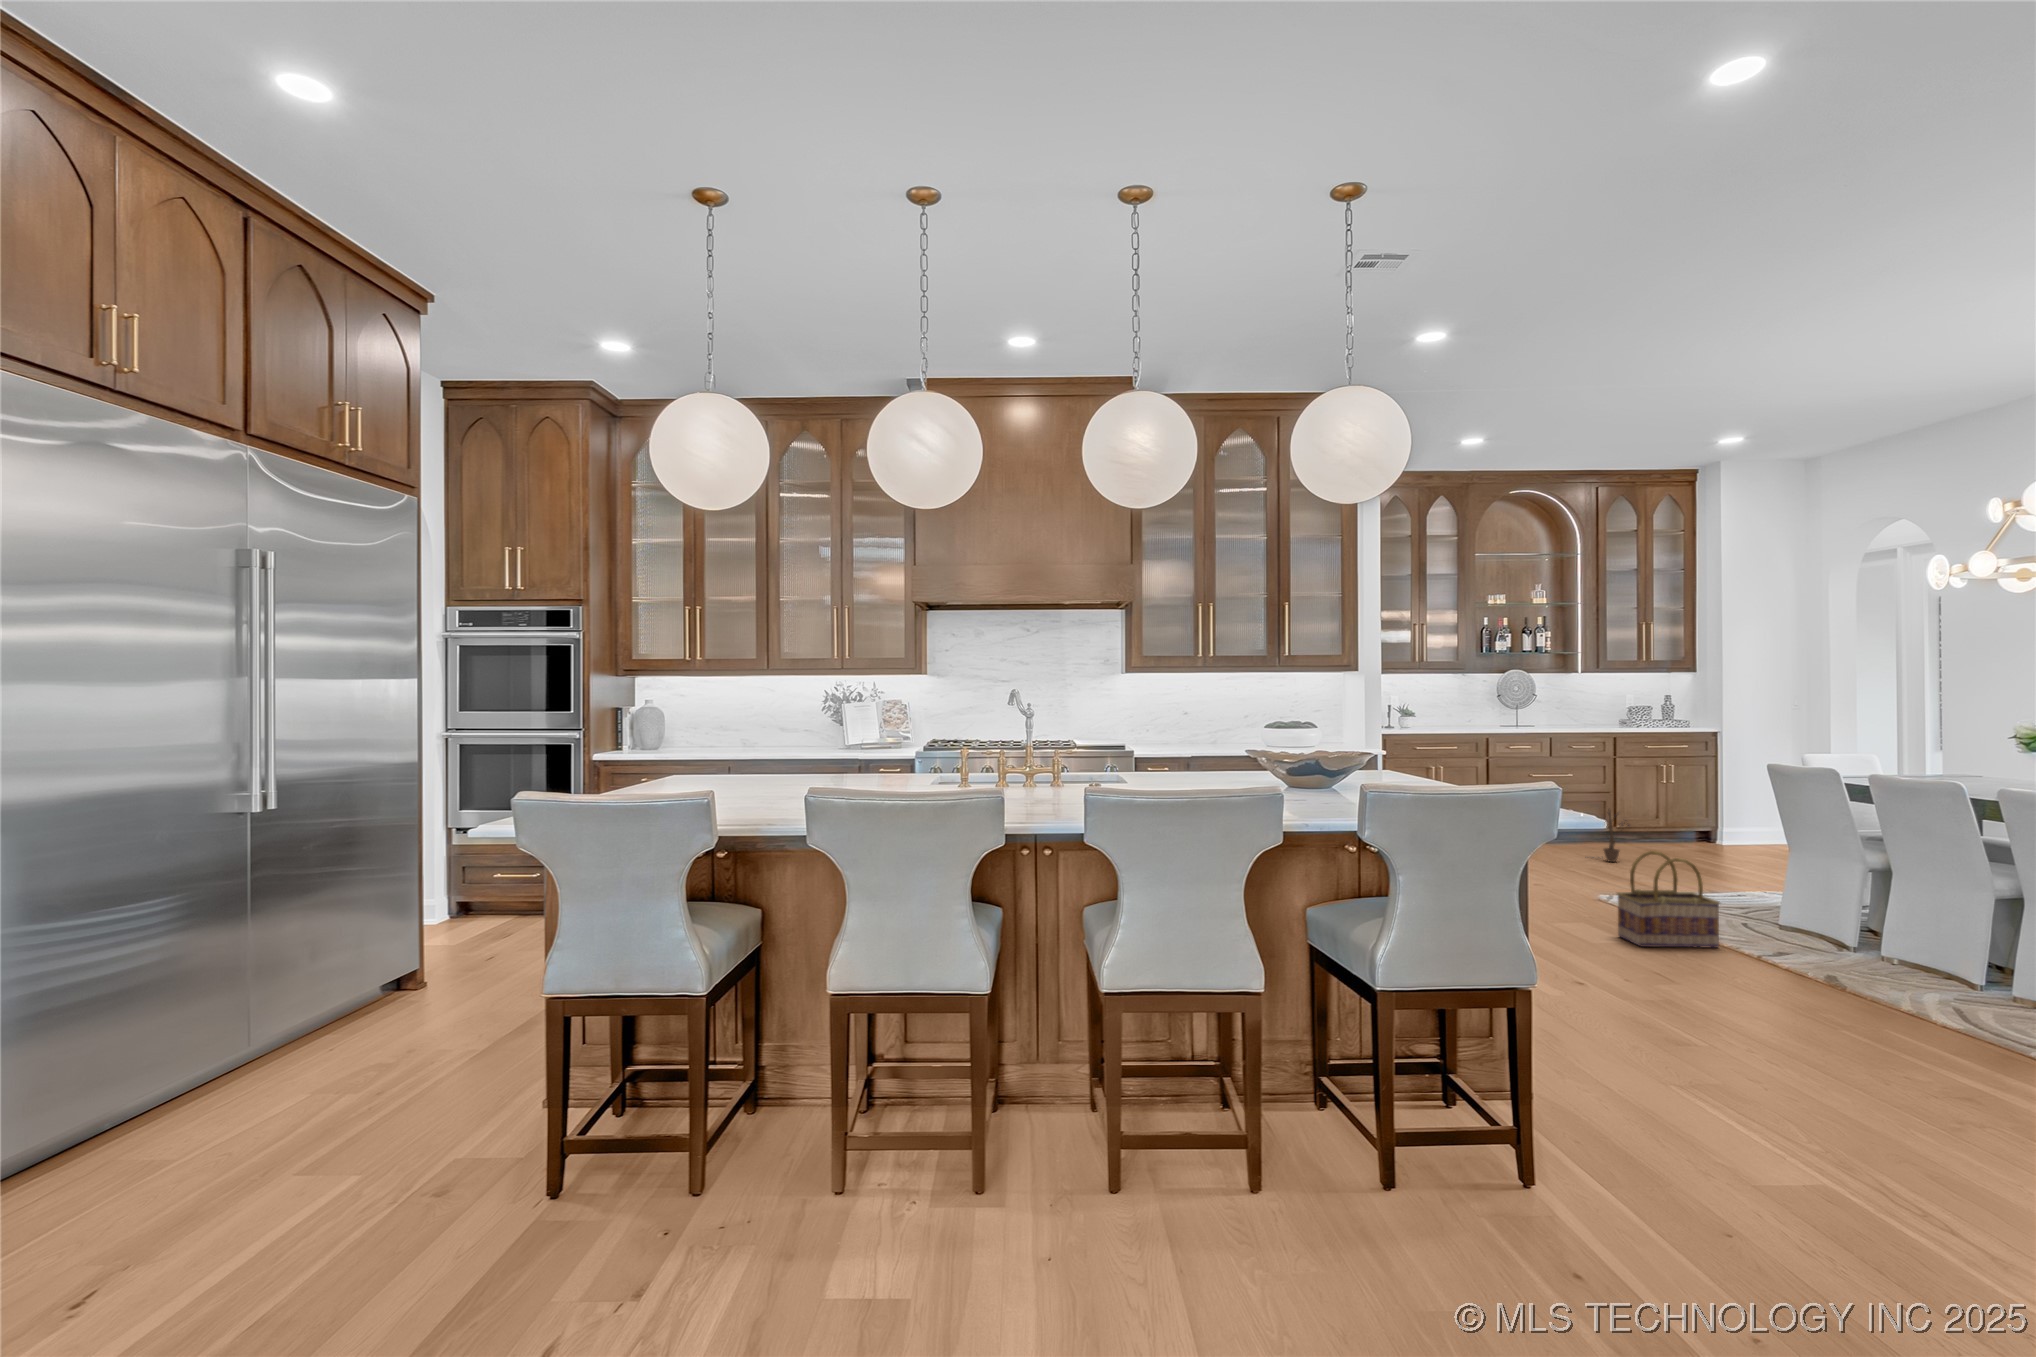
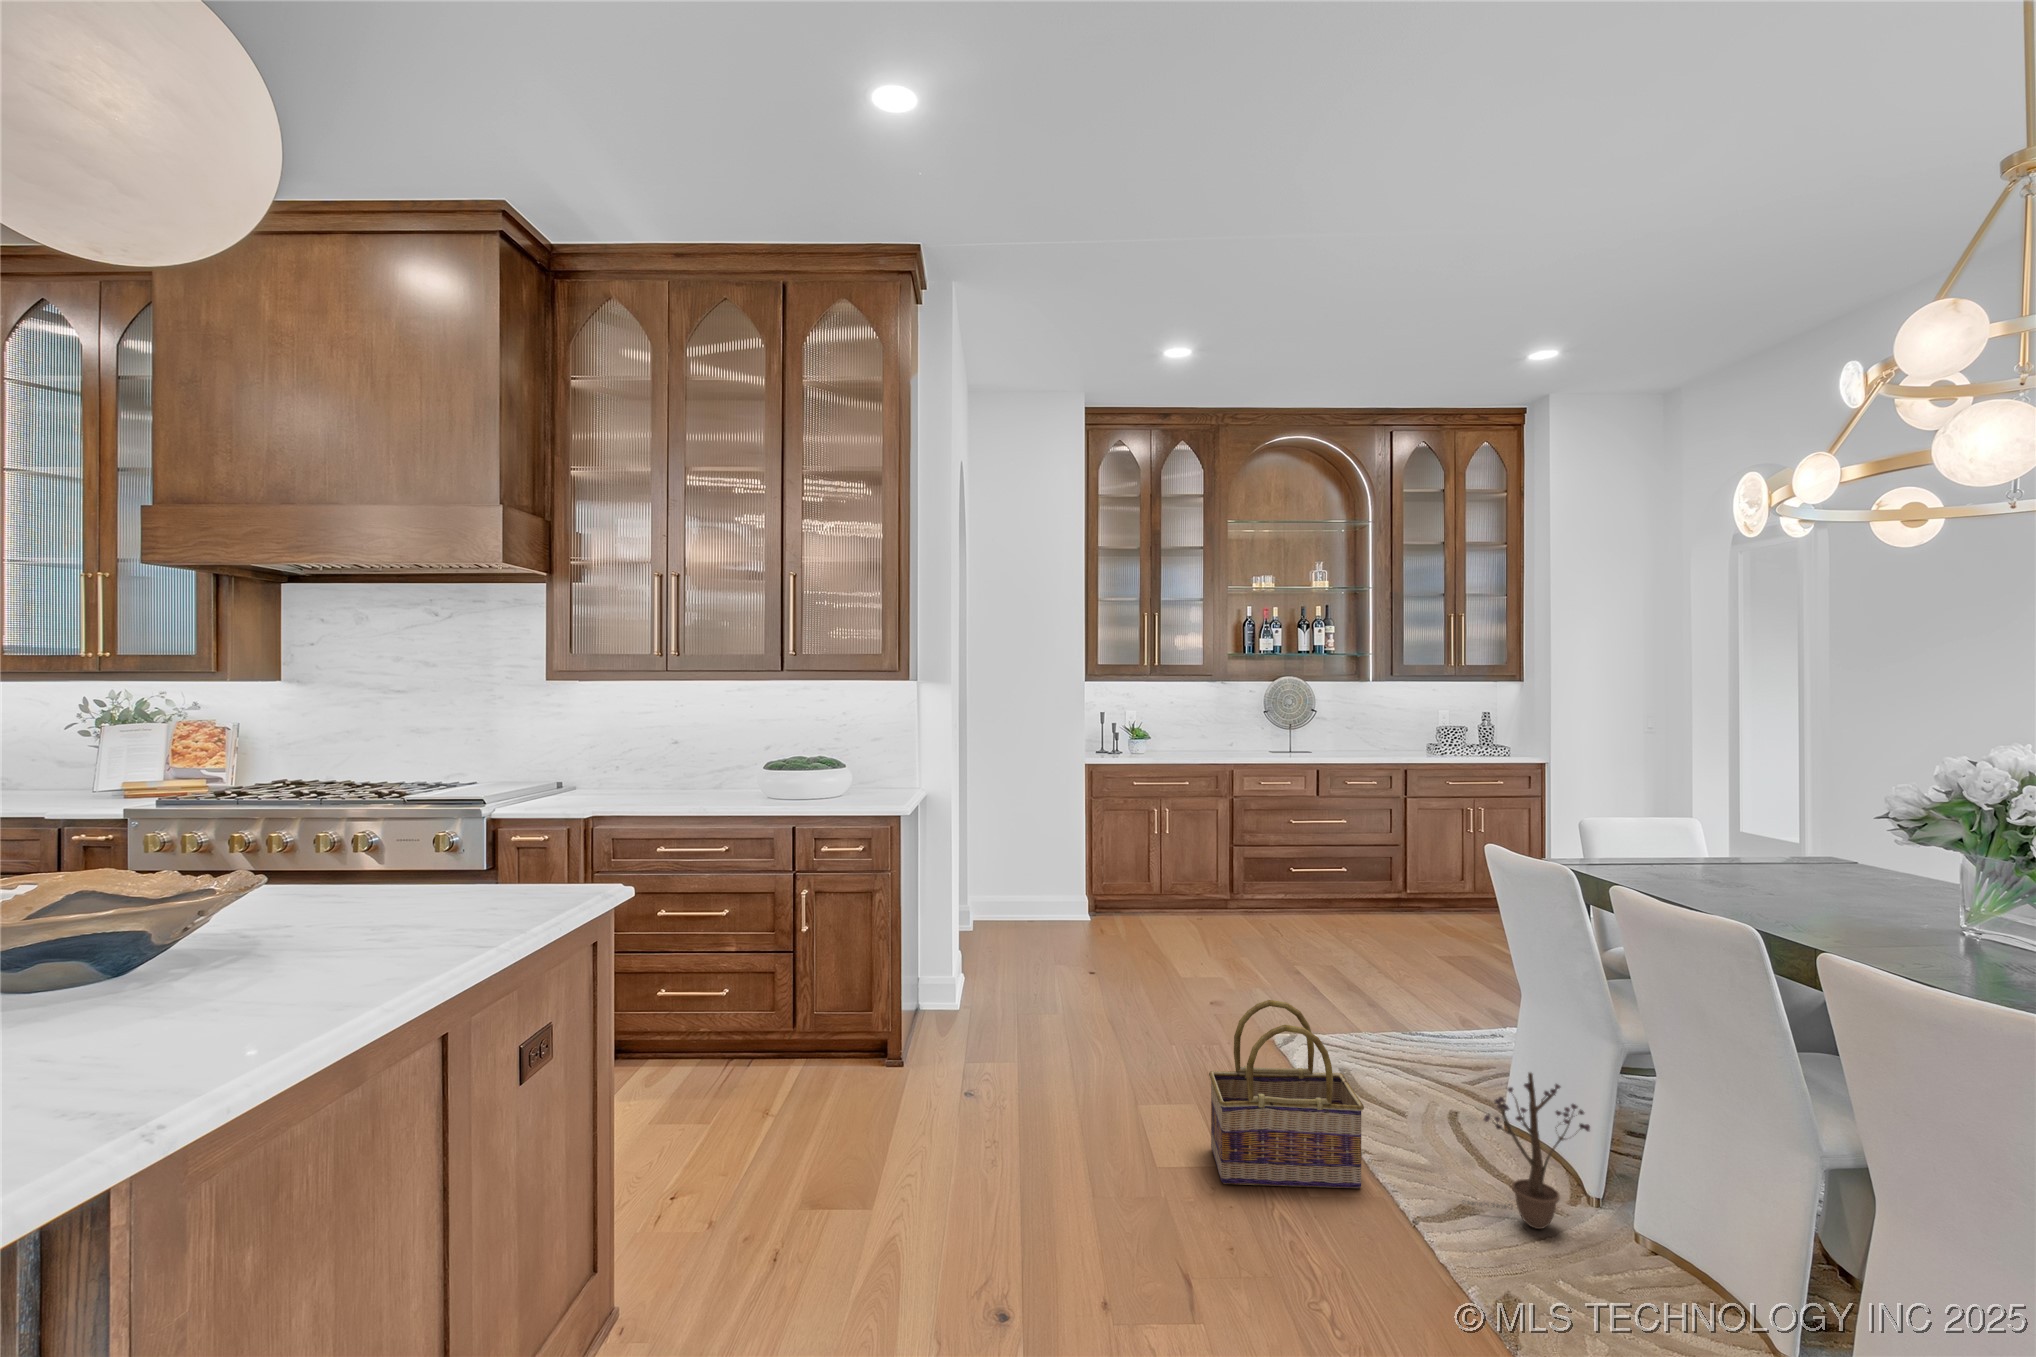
decorative plant: present [1592,809,1629,862] -> present [1464,1073,1590,1229]

